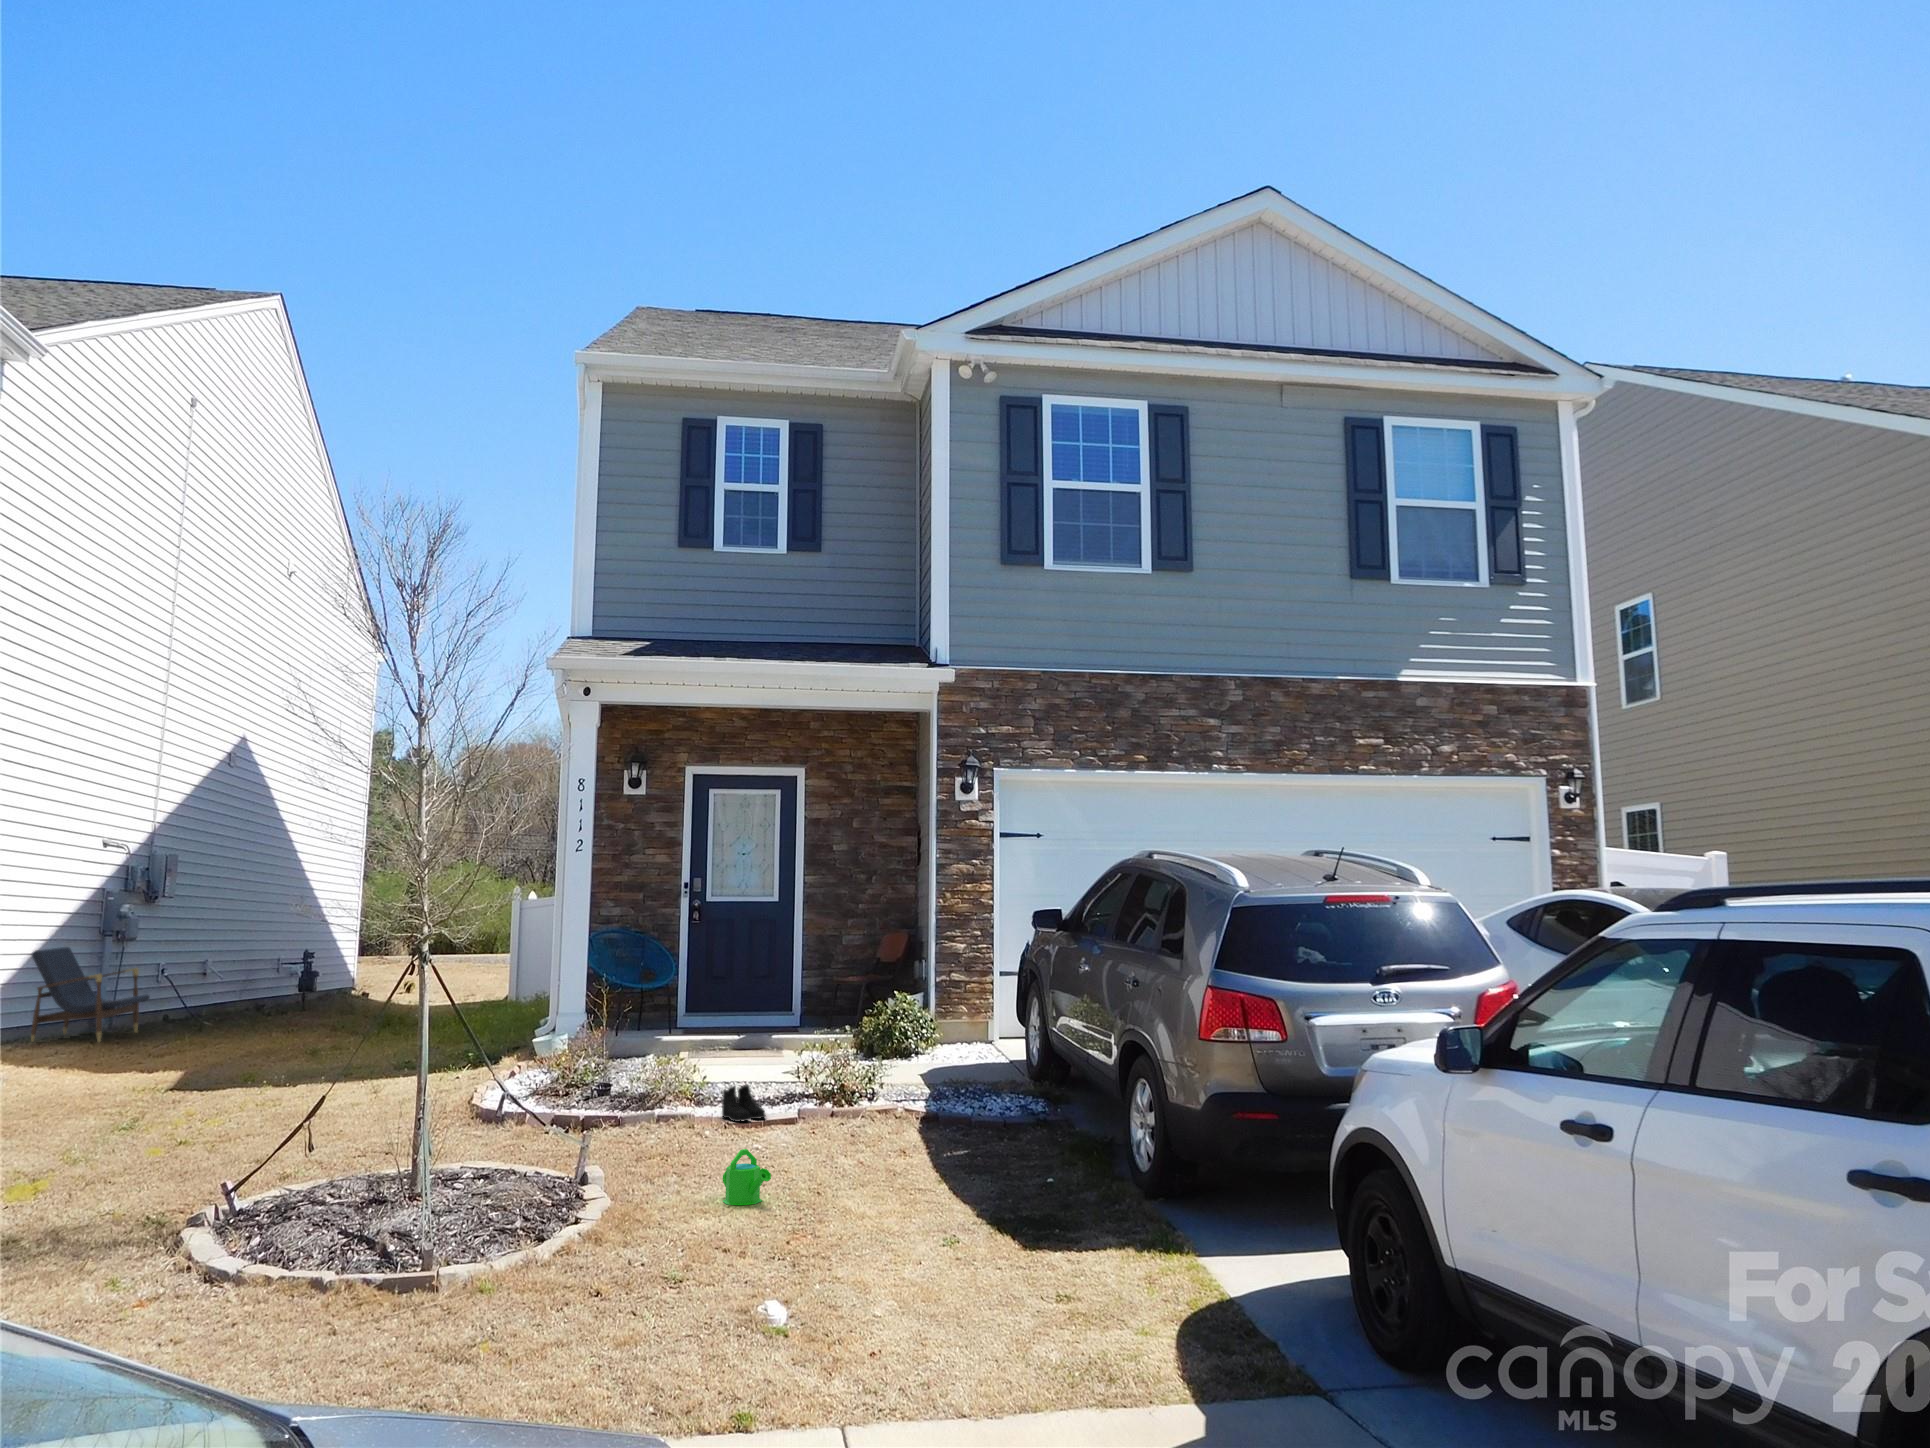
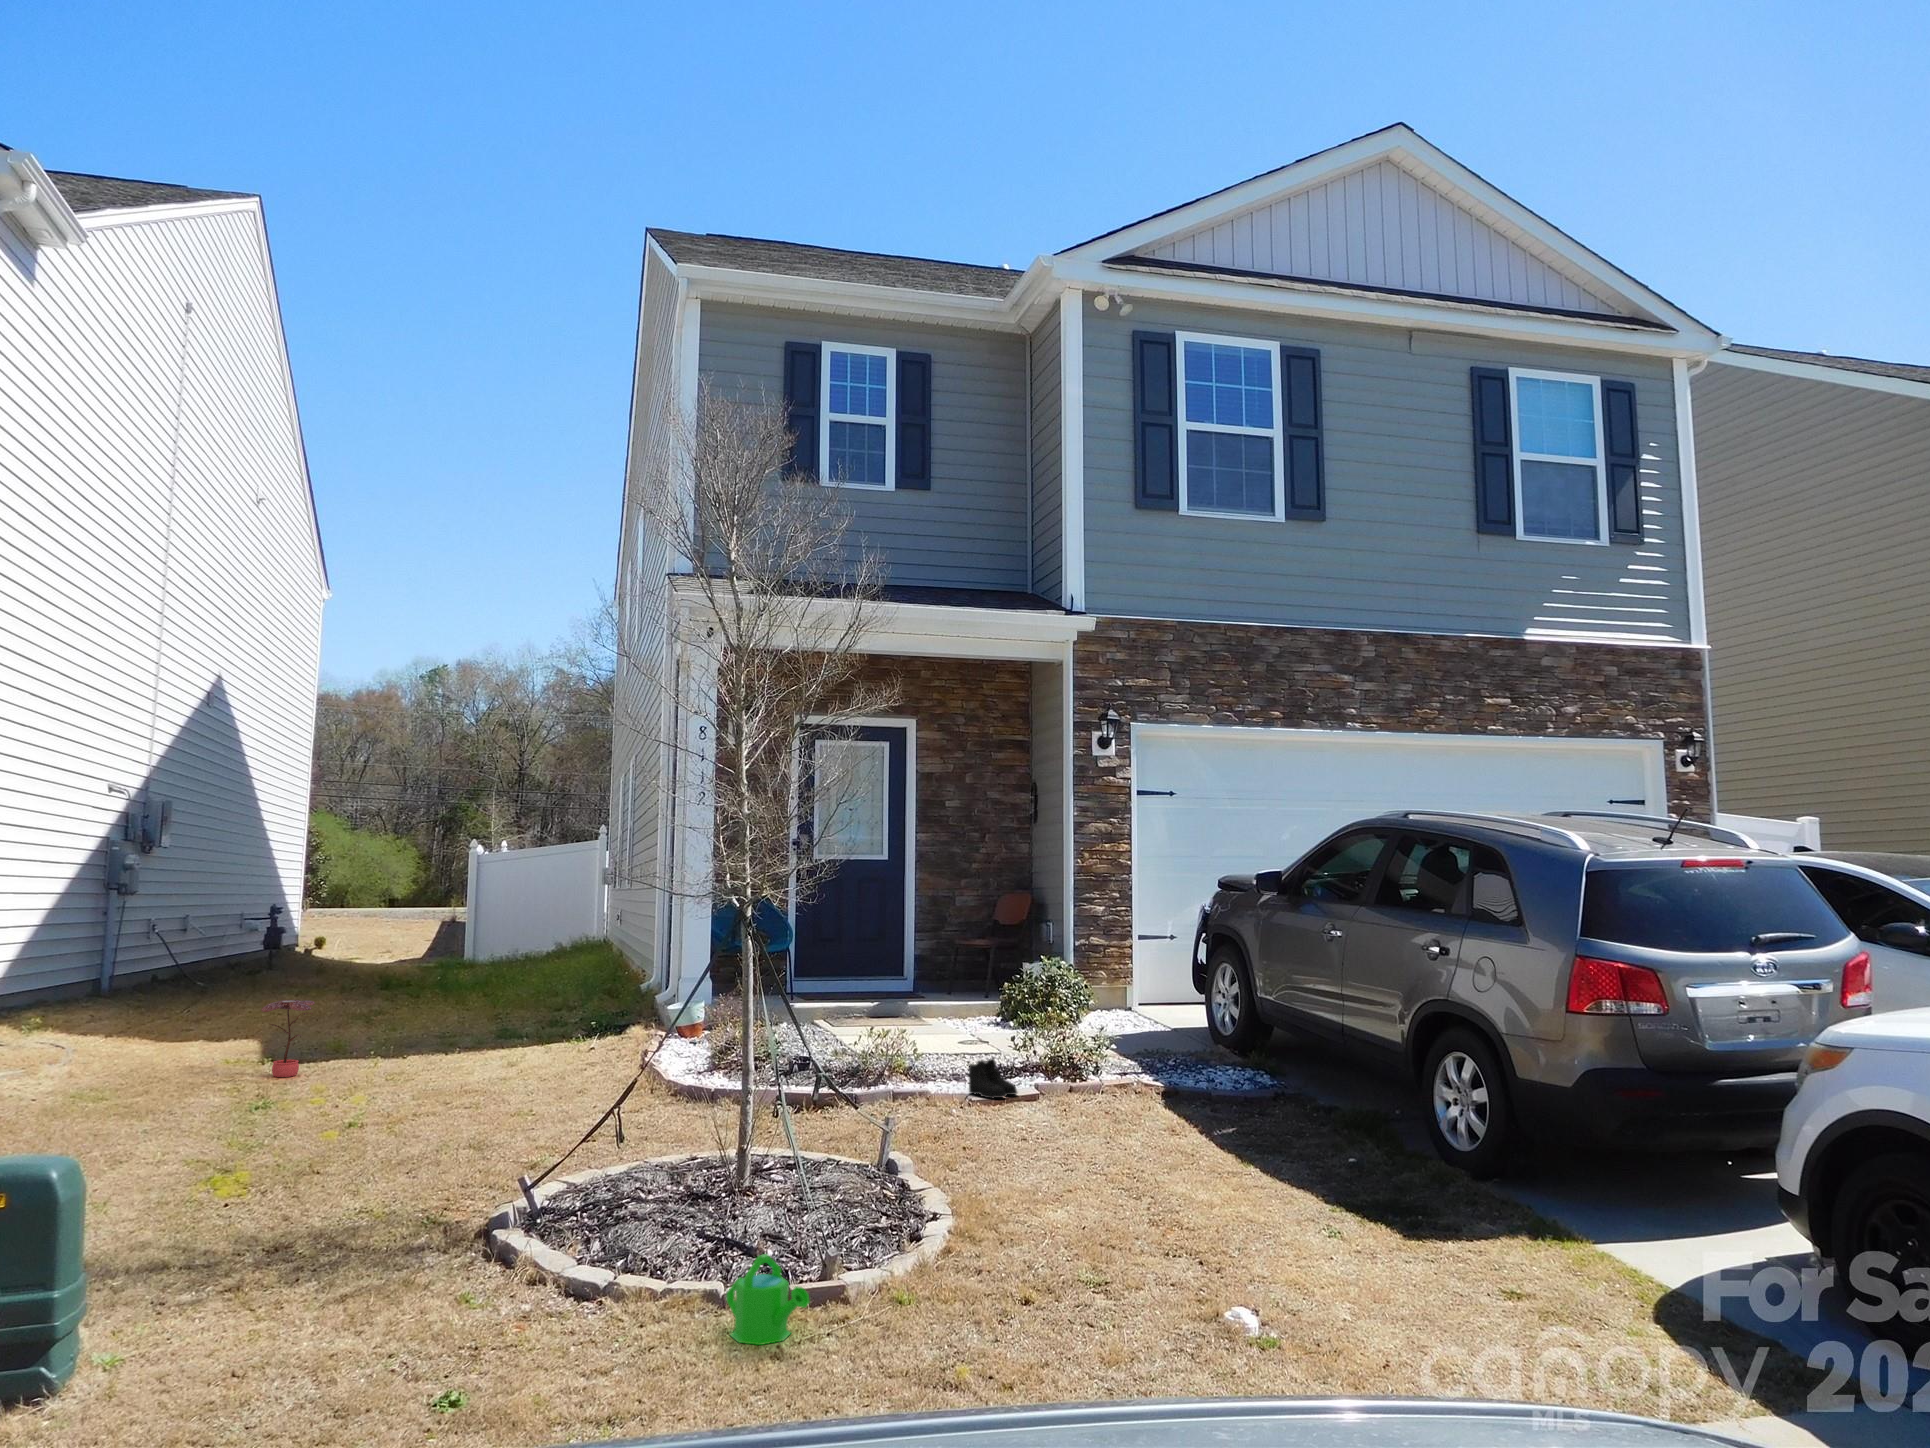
lounge chair: present [31,947,150,1042] -> none [45,903,171,1009]
potted plant: none [144,1033,198,1102] -> present [261,1000,315,1077]
watering can: present [723,1149,771,1206] -> present [726,1254,810,1345]

